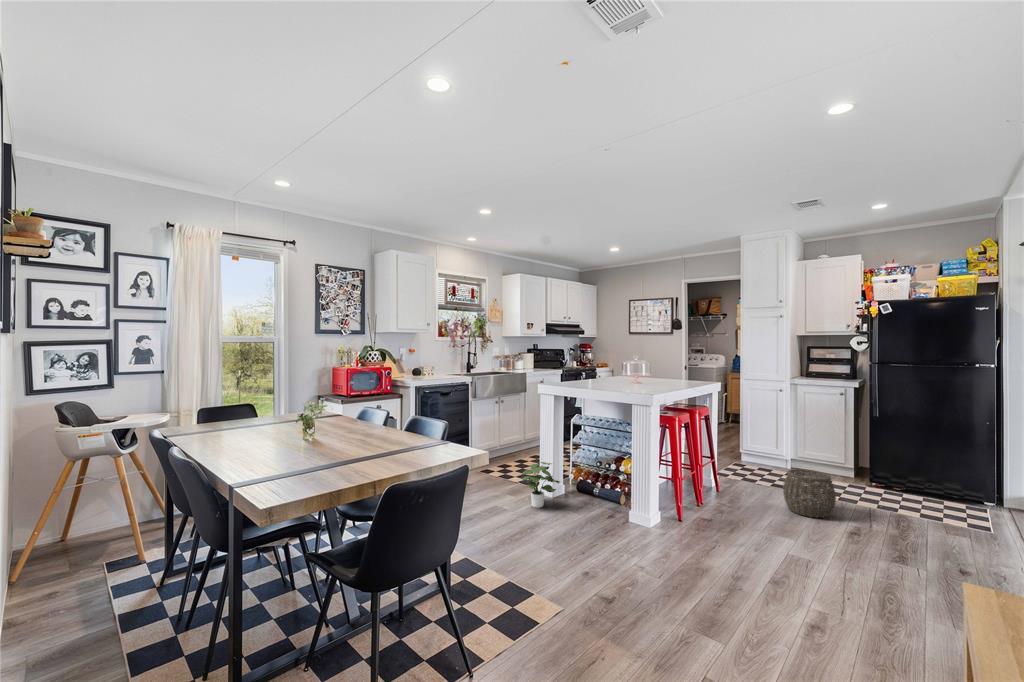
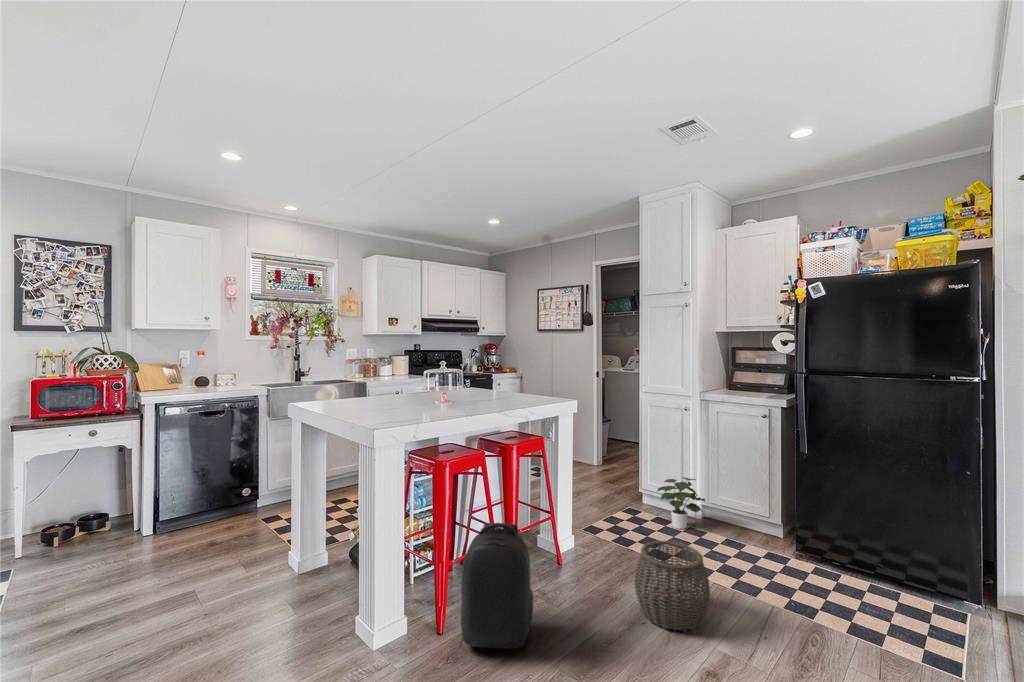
backpack: none [687,454,737,525] -> present [461,523,533,649]
potted plant: present [522,462,560,508] -> present [658,477,705,529]

